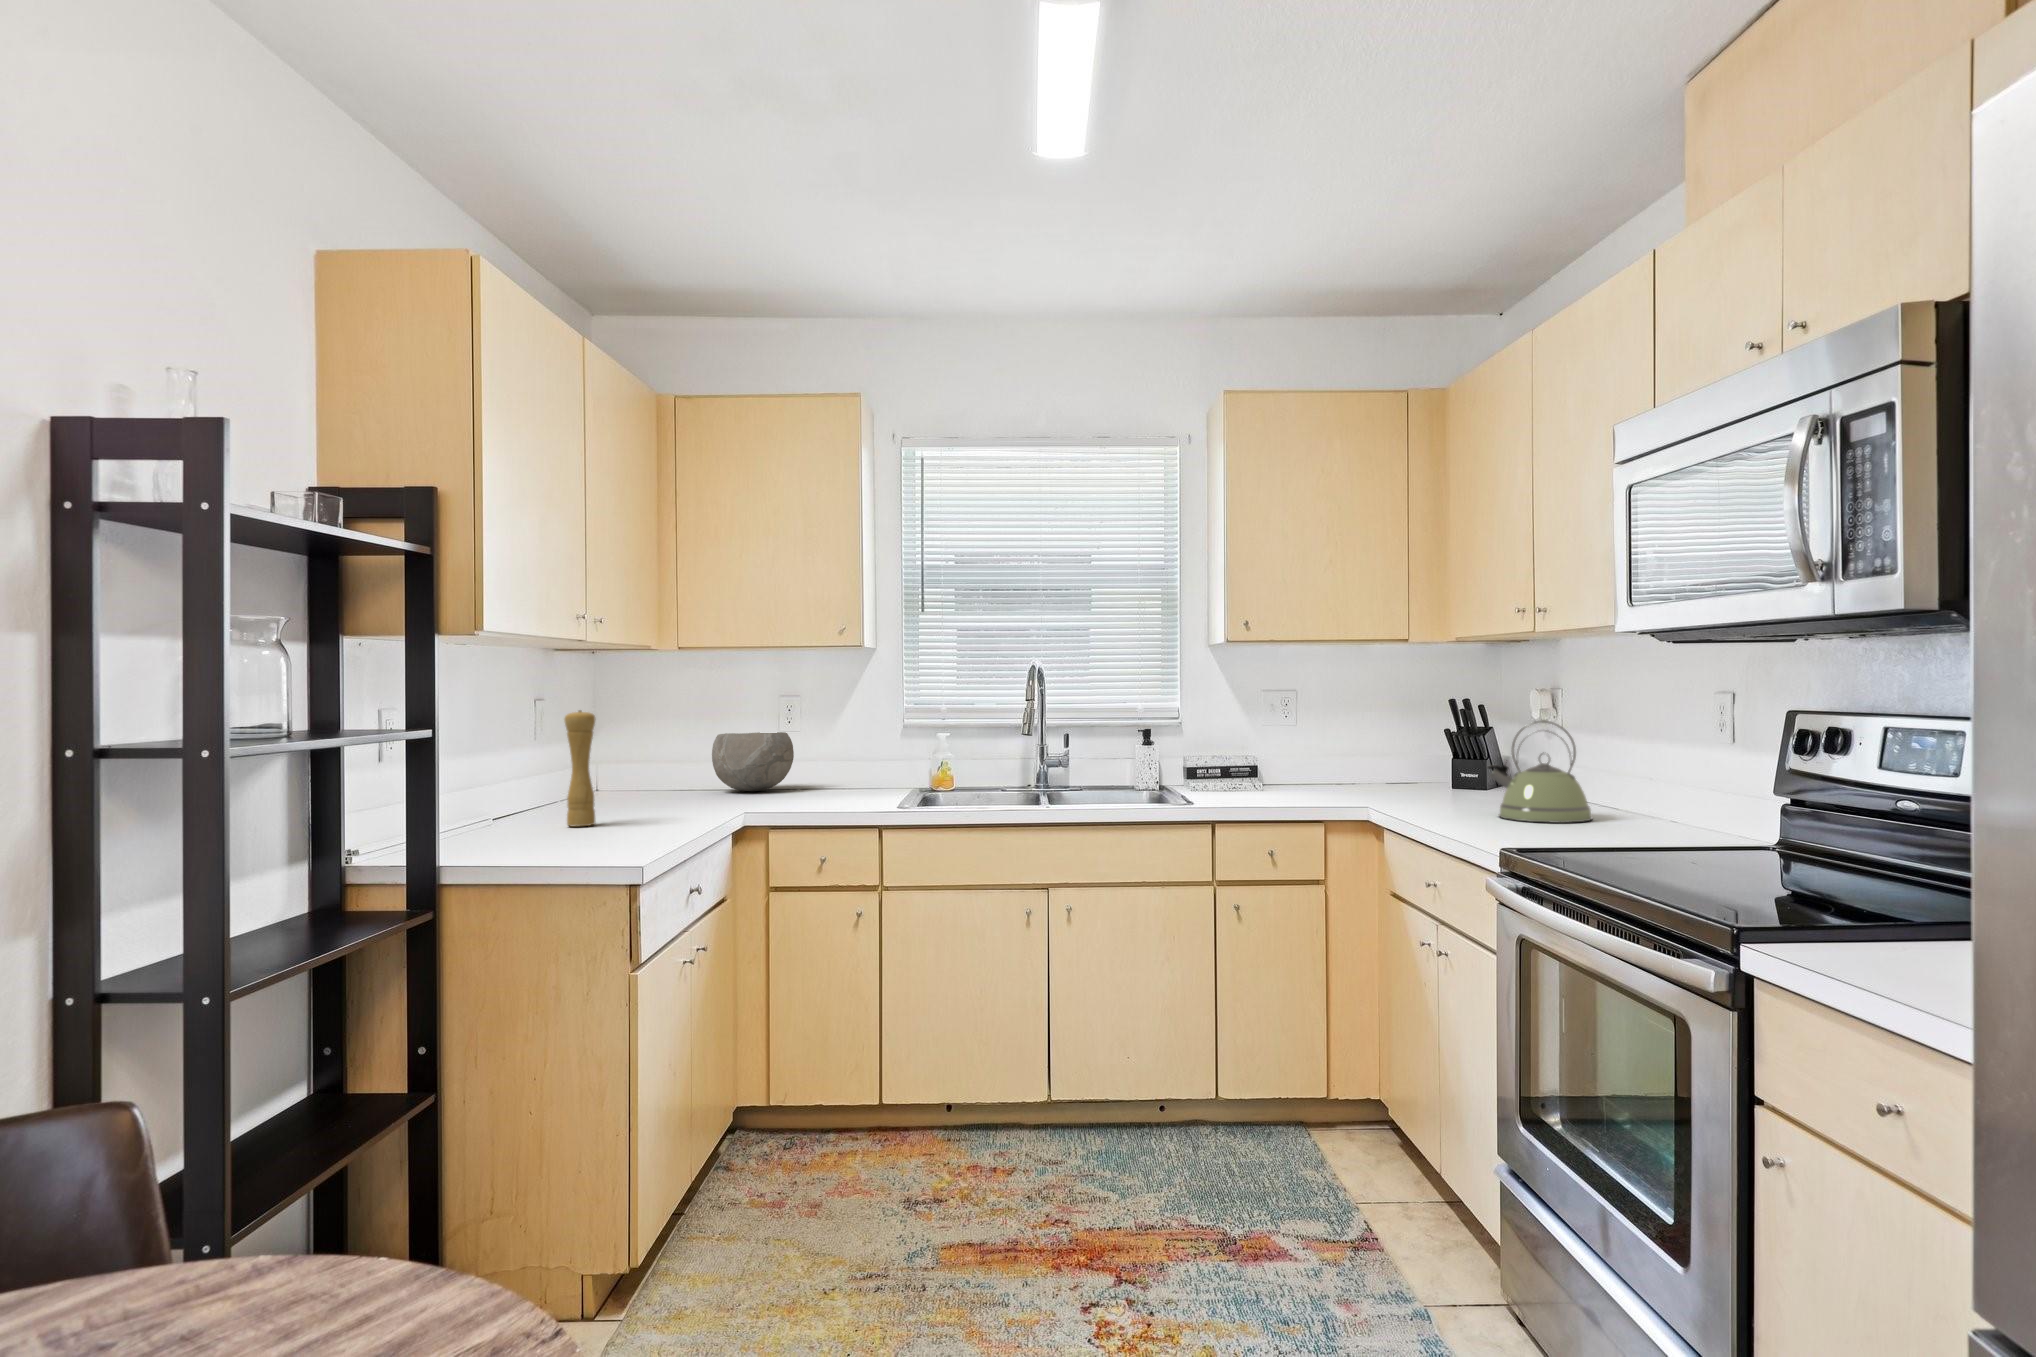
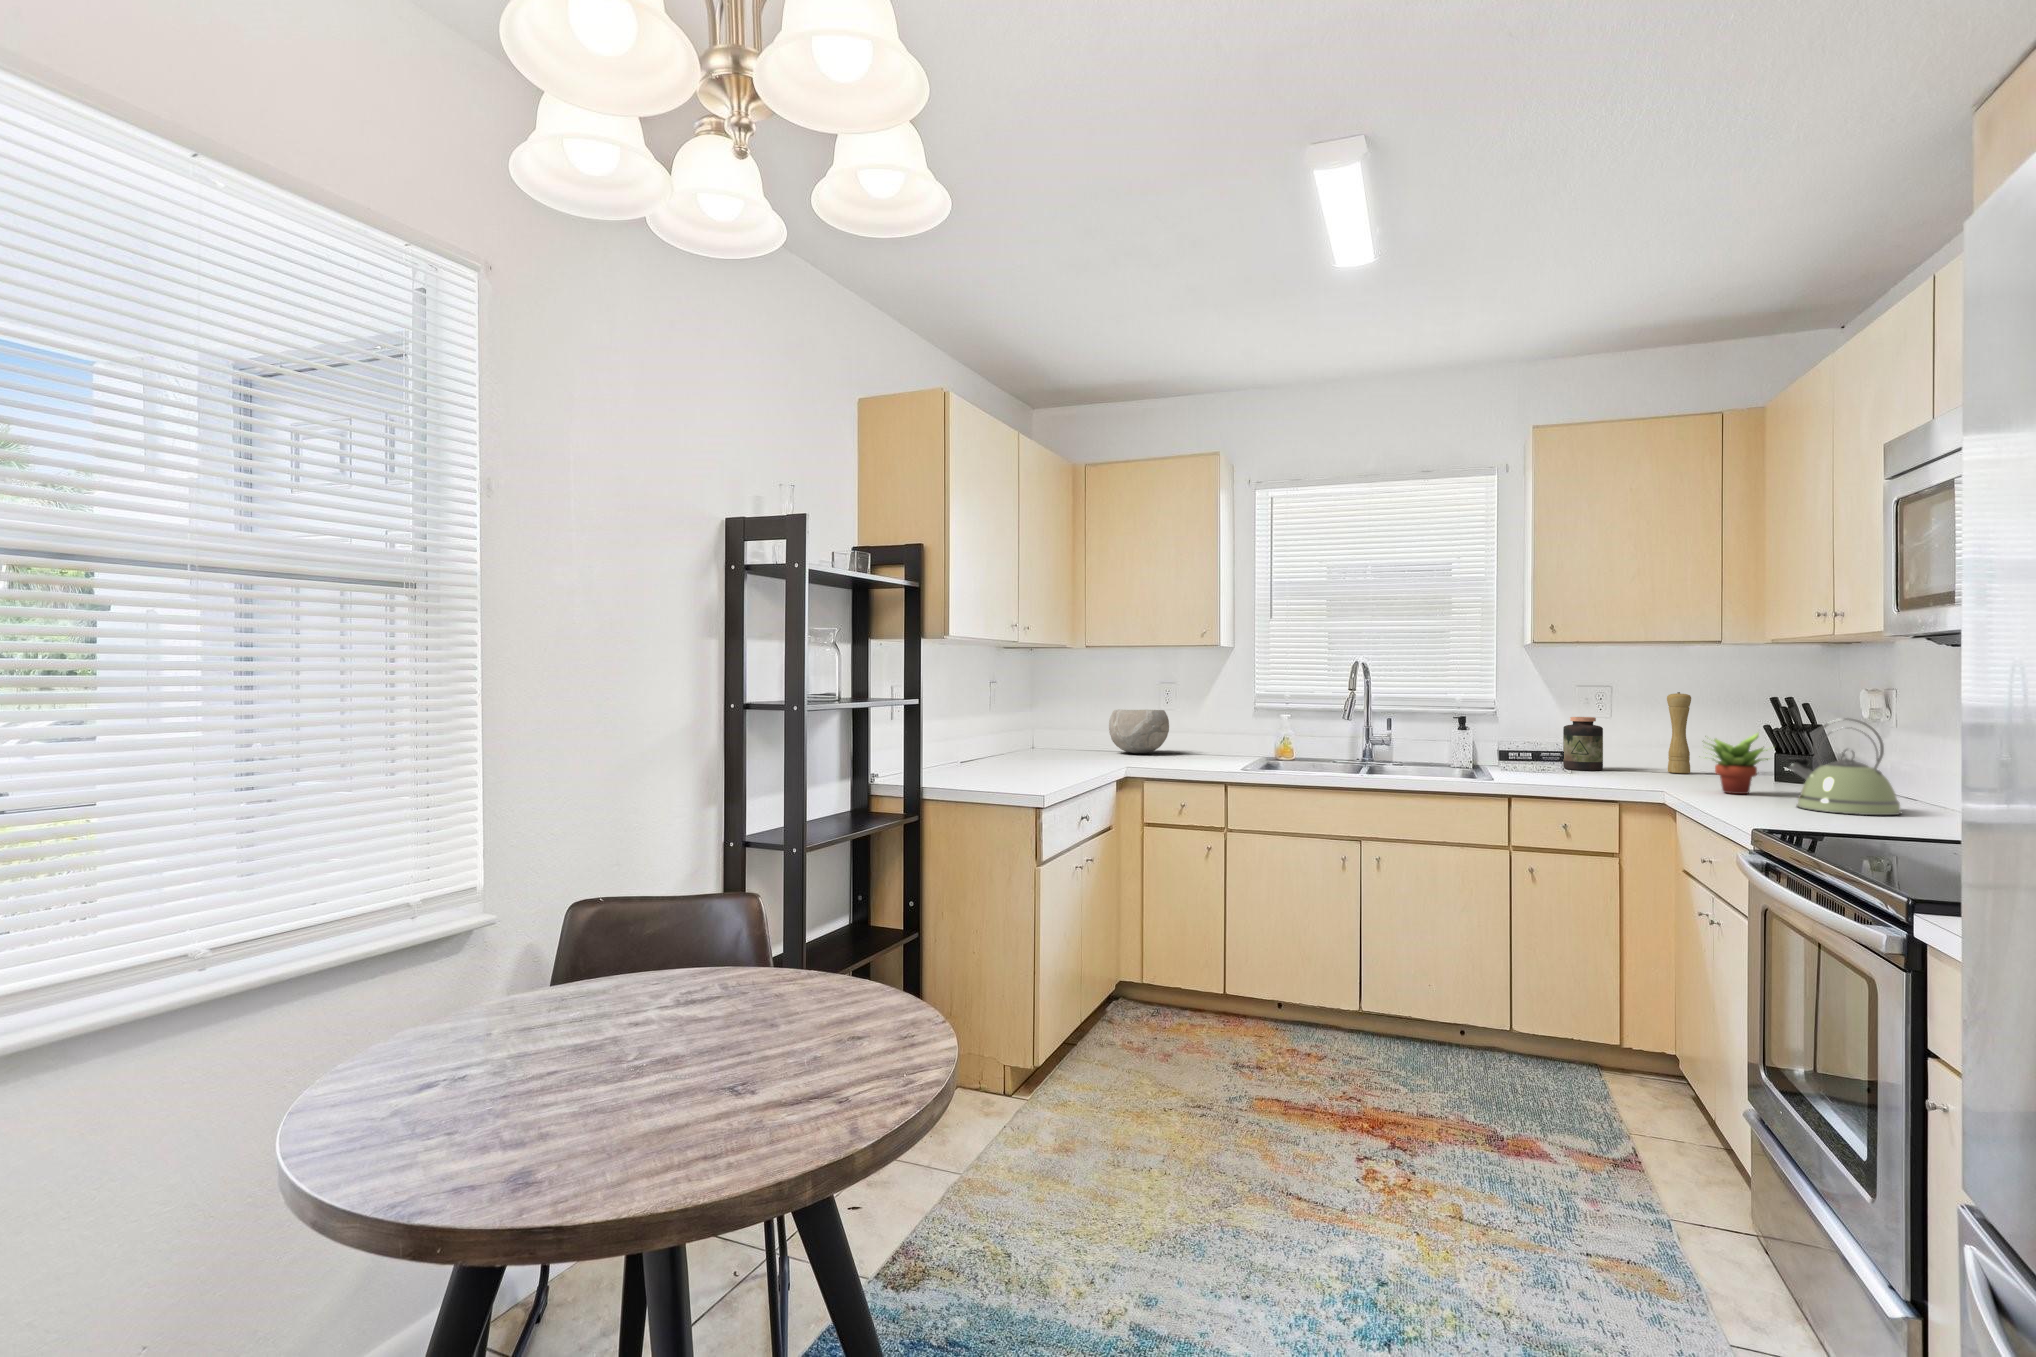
pepper mill: present [565,710,595,827] -> present [1667,692,1691,773]
jar: none [1247,726,1287,786] -> present [1563,717,1603,771]
succulent plant: none [1396,737,1467,806] -> present [1704,733,1773,794]

